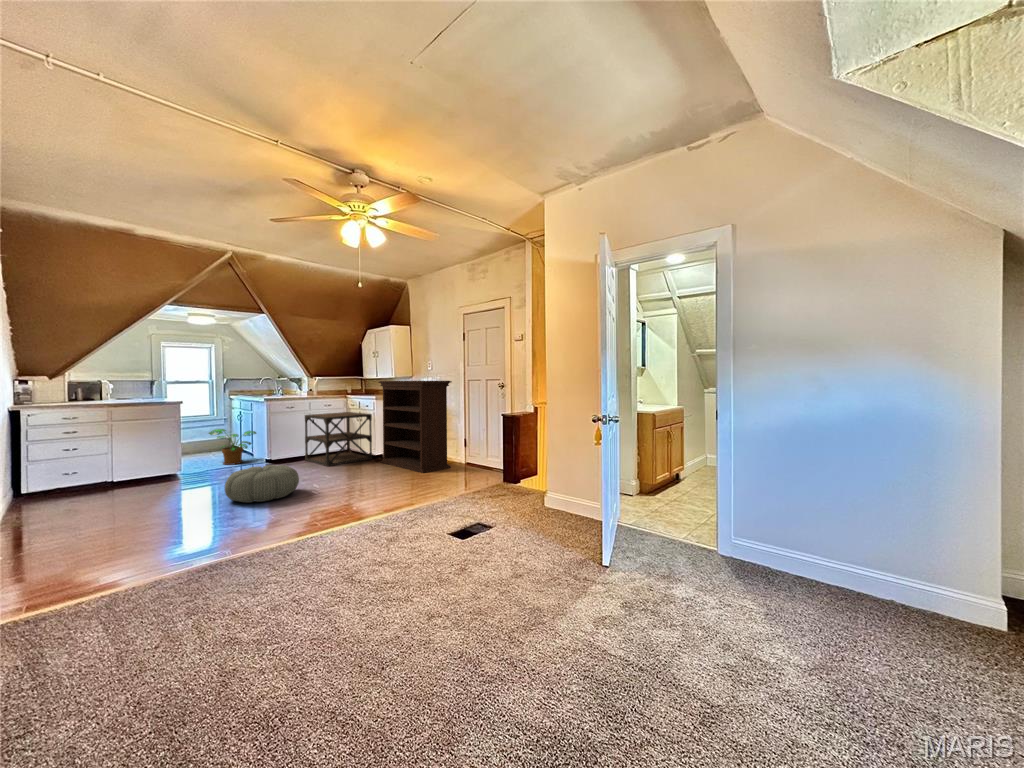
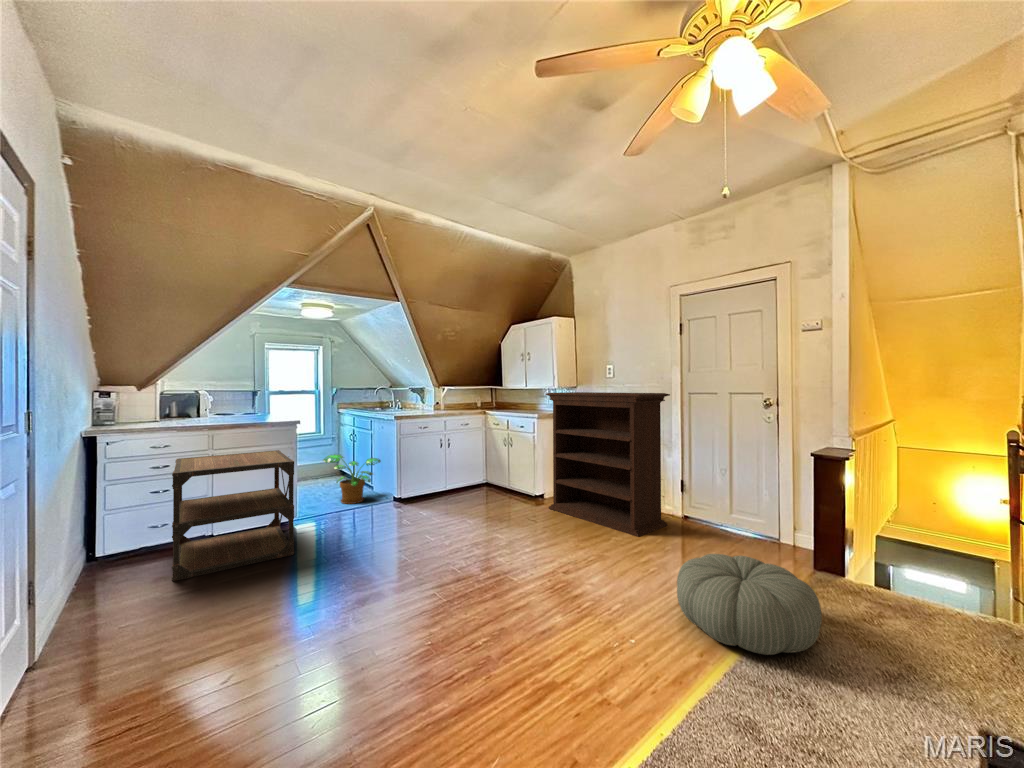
side table: present [305,412,372,466] -> present [172,450,294,581]
pouf: present [225,465,299,503] -> present [677,554,822,655]

